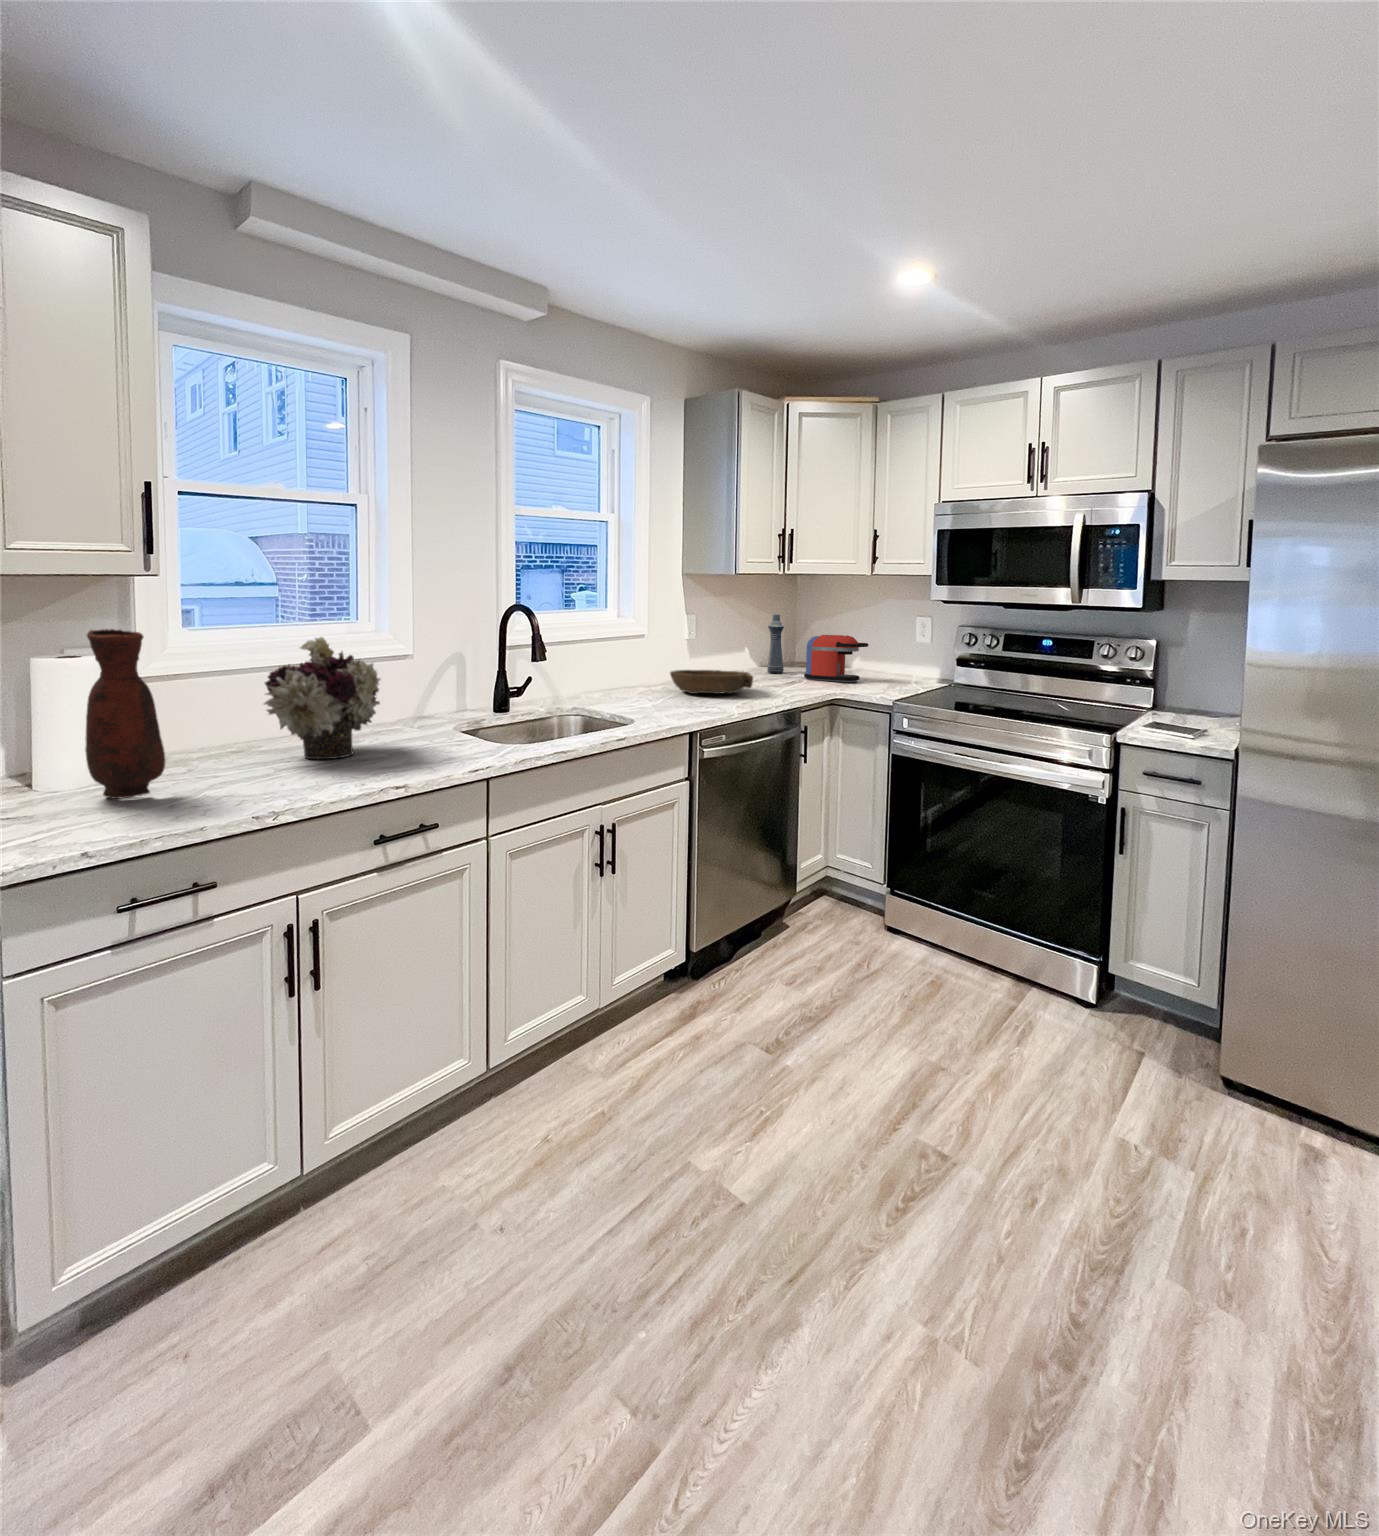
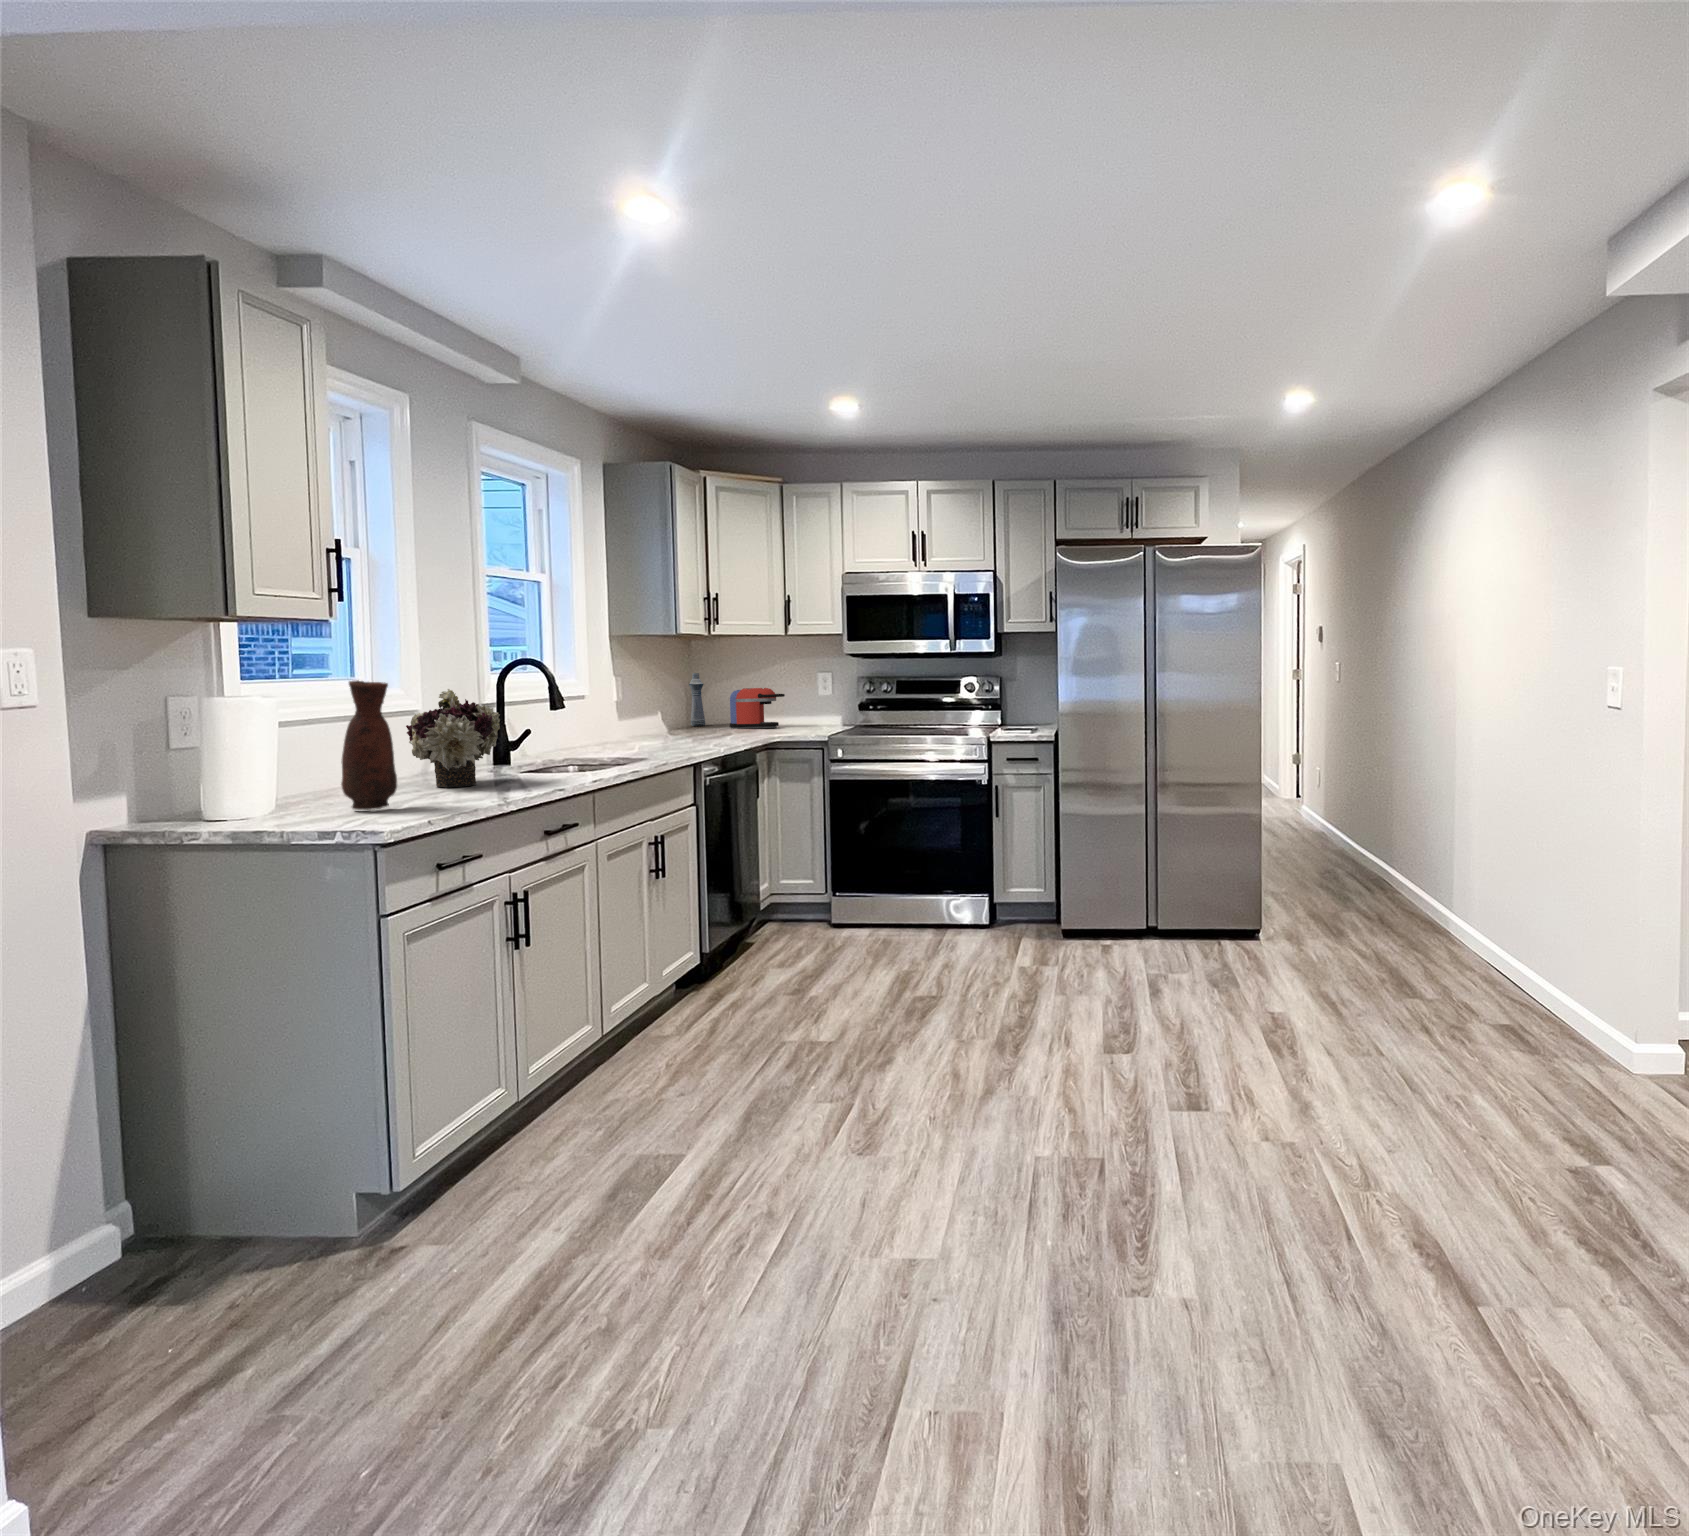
bowl: present [670,670,753,694] -> none [633,720,709,741]

